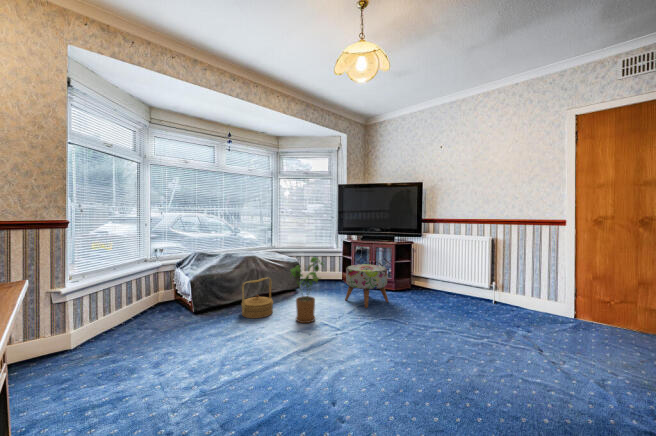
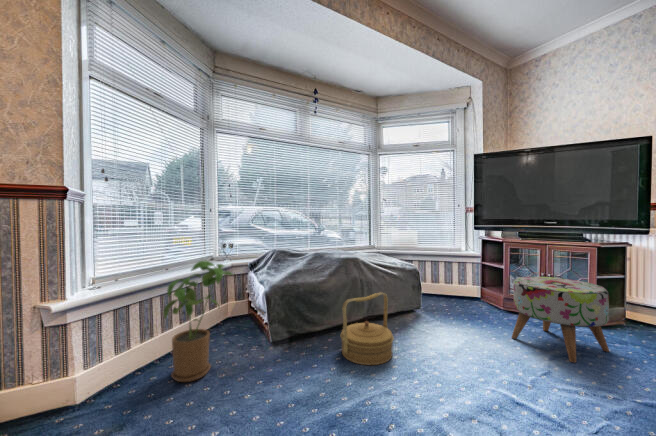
house plant: present [291,257,324,323] -> present [163,261,232,382]

